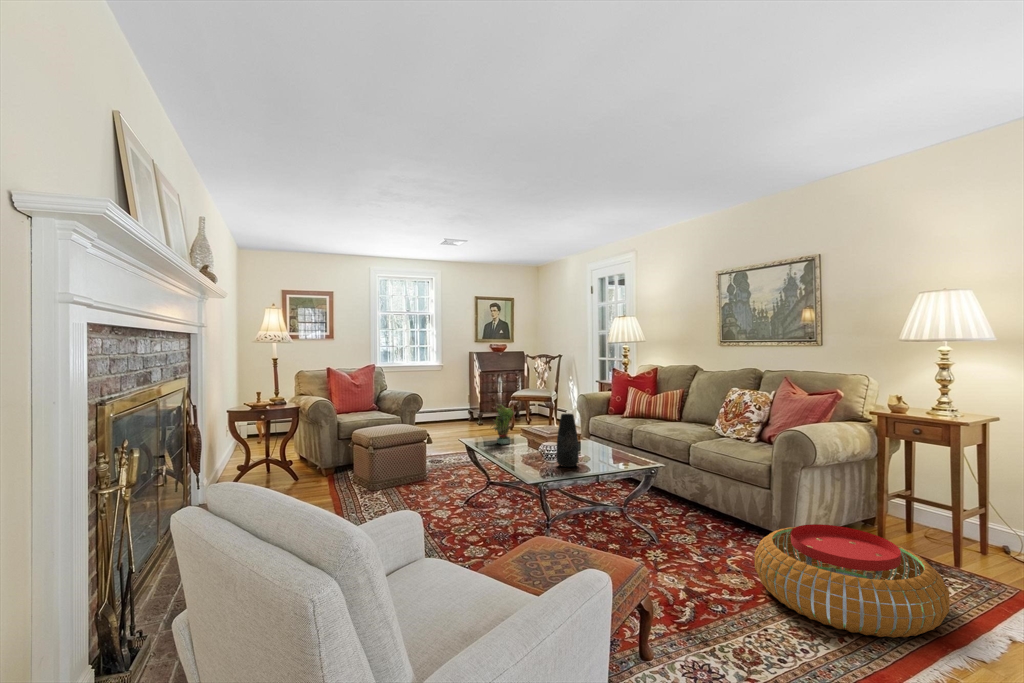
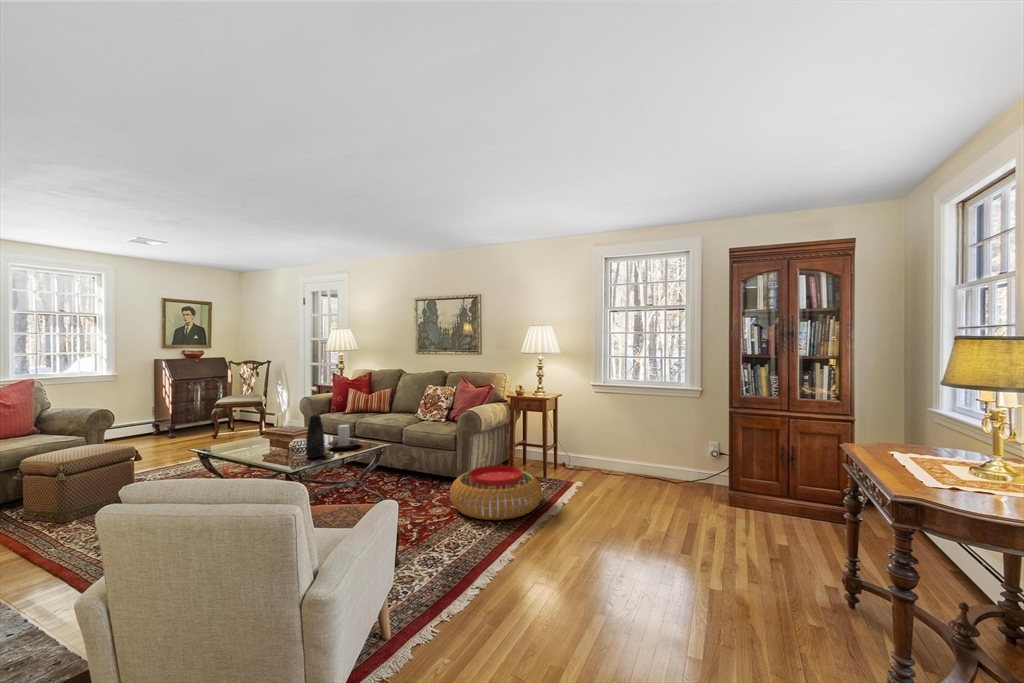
potted plant: present [492,404,514,444] -> none [227,412,253,449]
candle holder: none [586,429,627,462] -> present [328,425,360,449]

